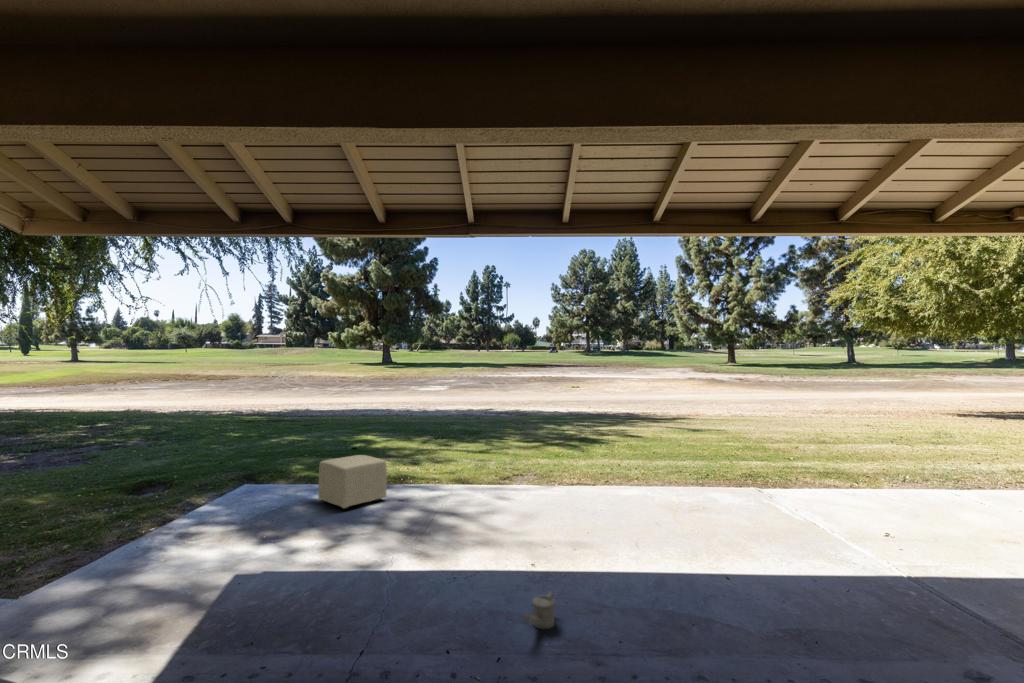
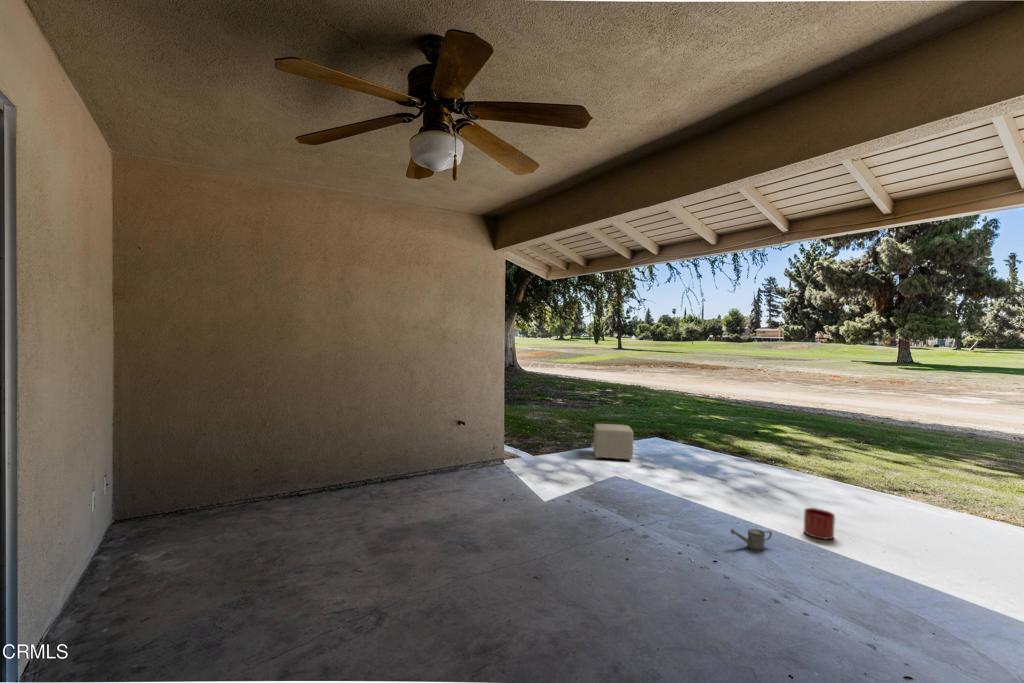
ottoman: present [318,455,387,509] -> present [593,424,634,461]
planter: none [542,534,573,573] -> present [804,508,835,539]

